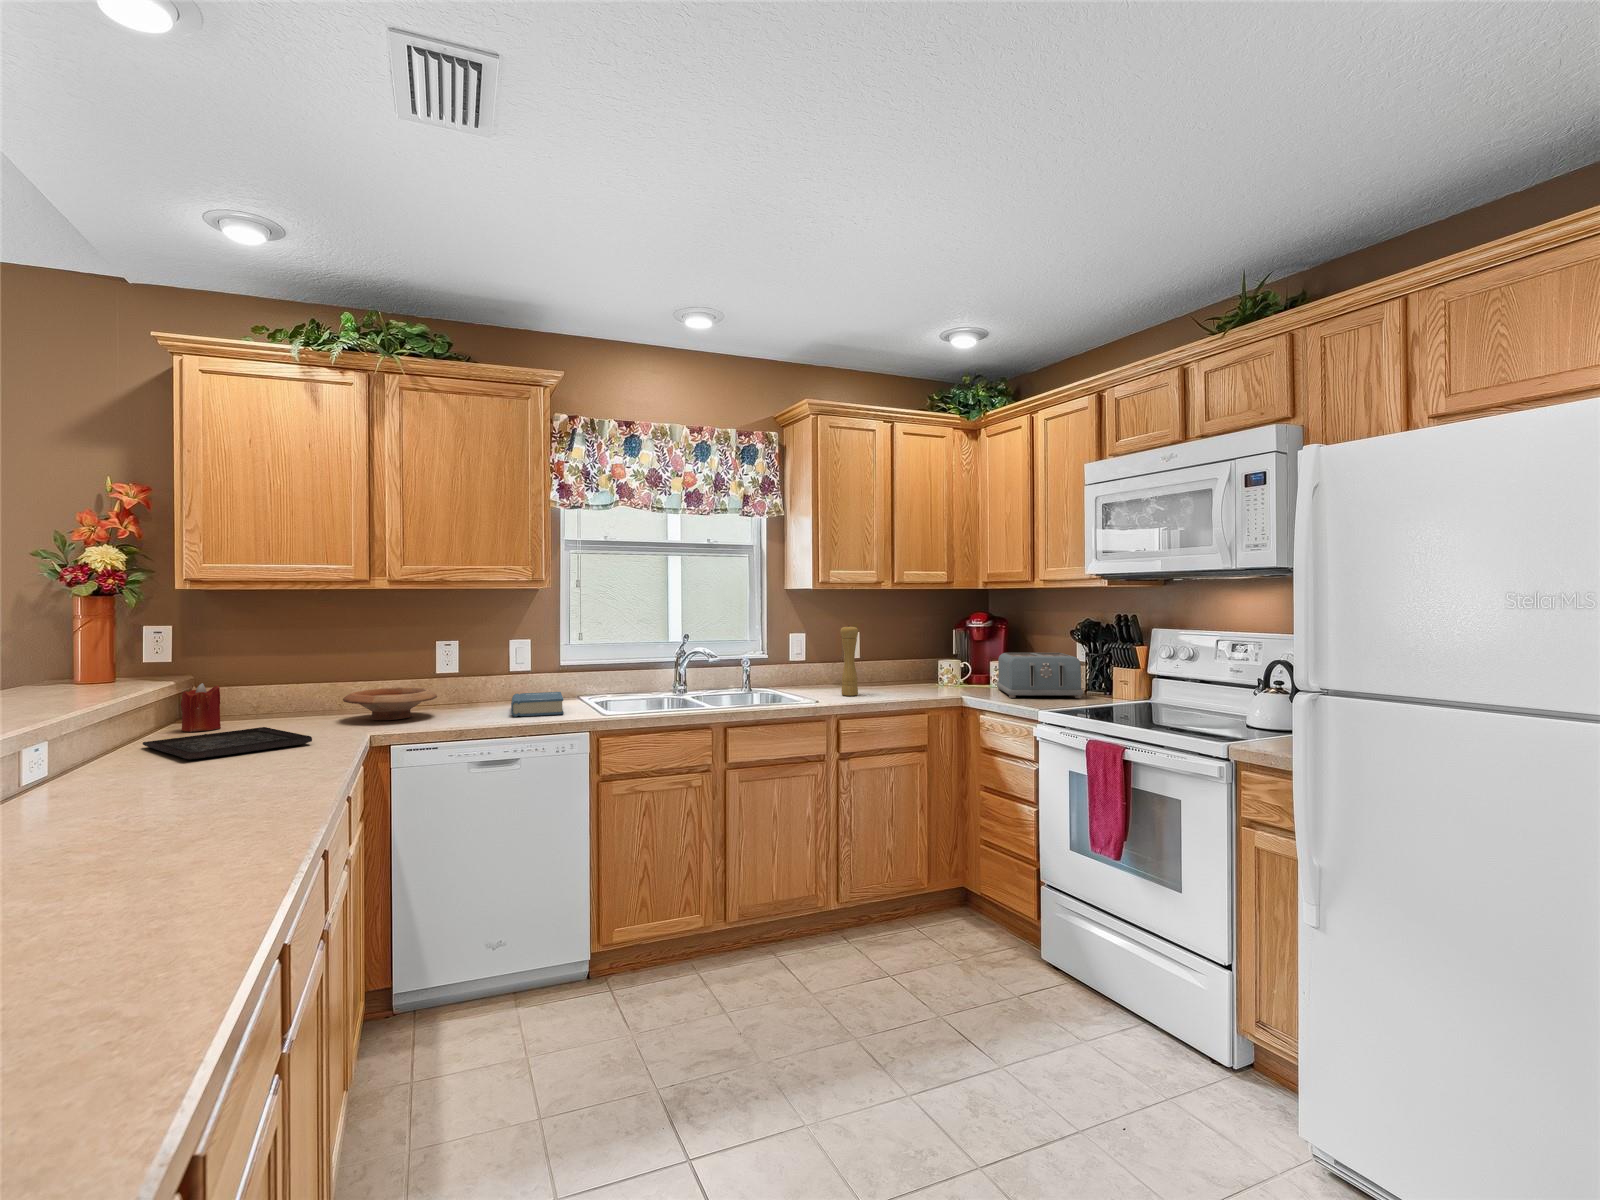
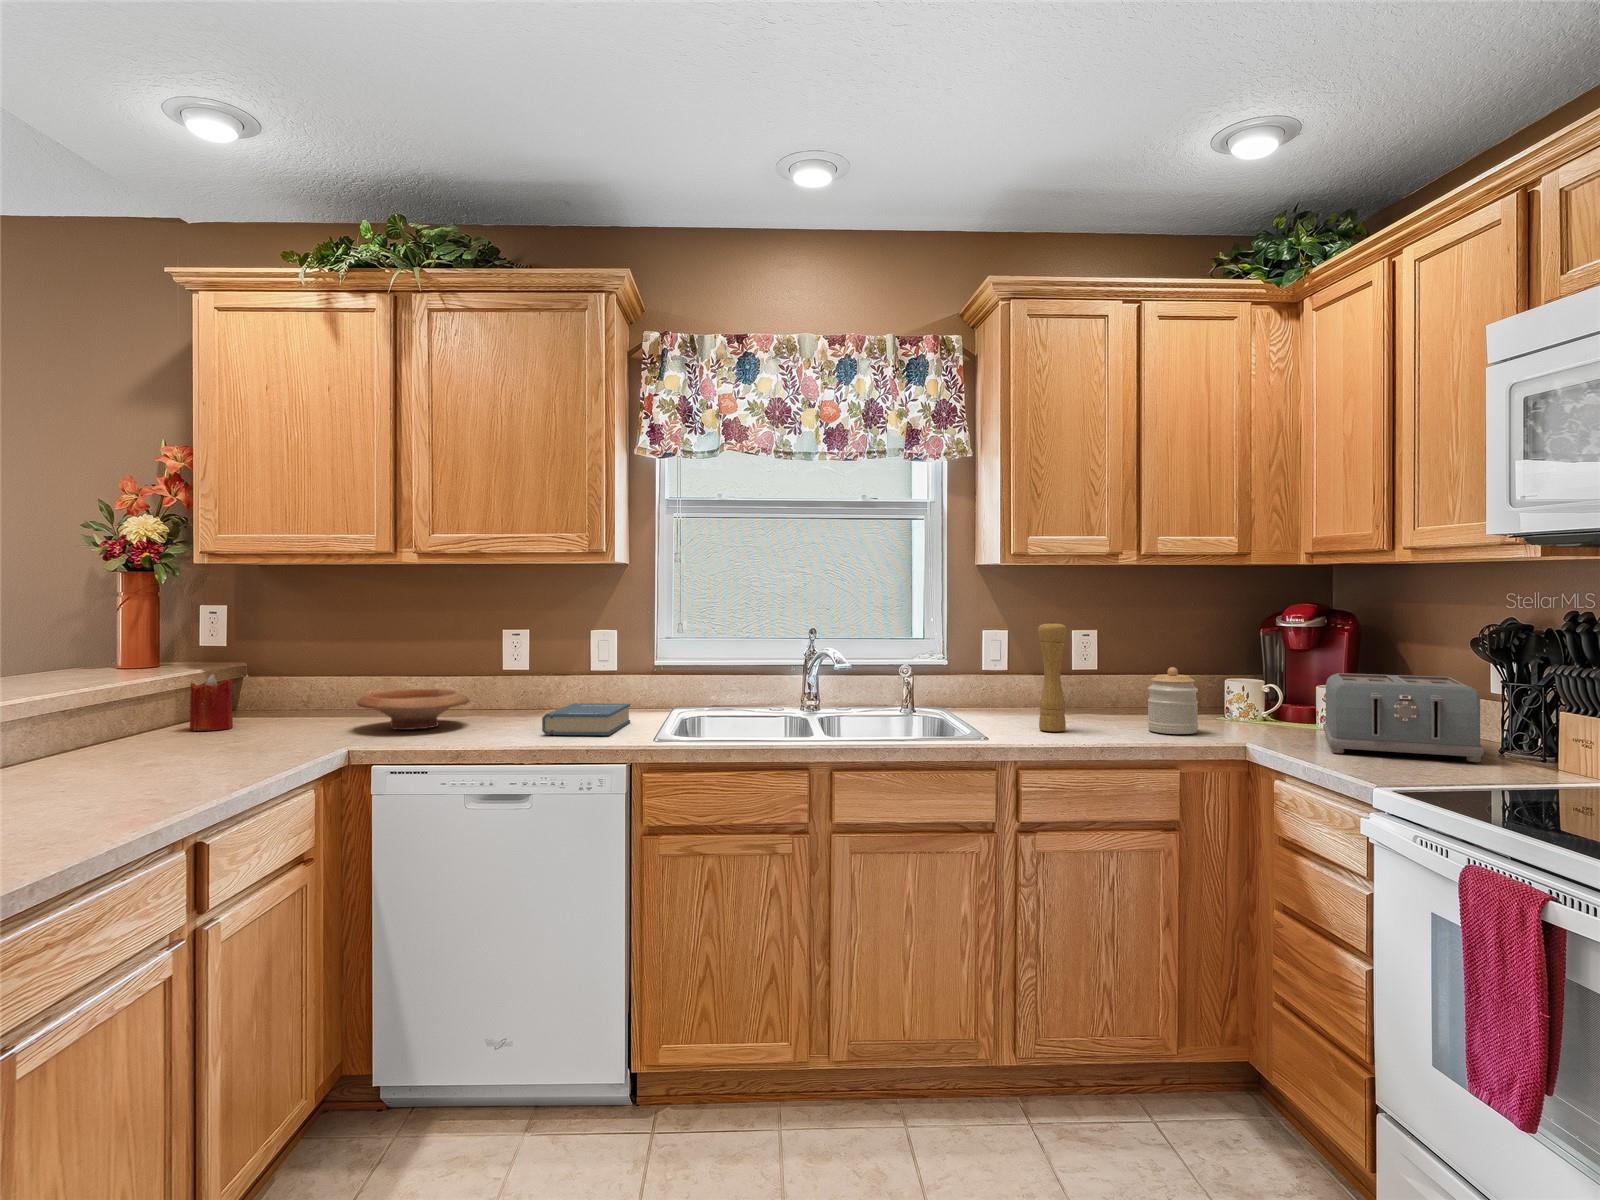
jar: none [903,652,932,693] -> present [1148,667,1198,734]
tray: present [143,727,312,760] -> none [96,731,262,768]

